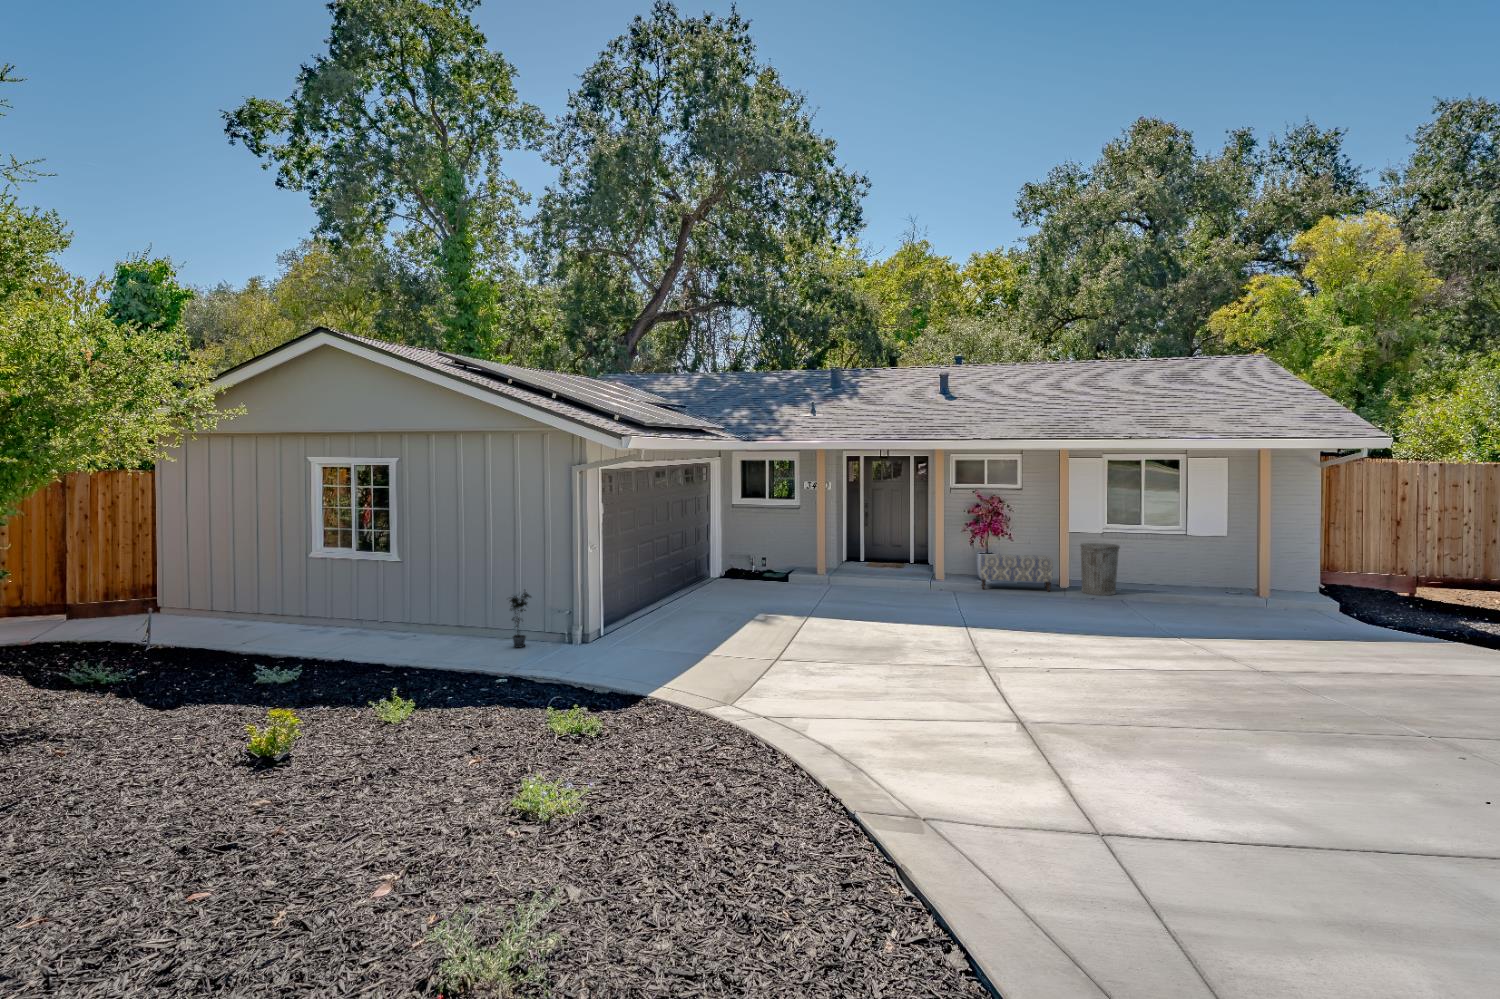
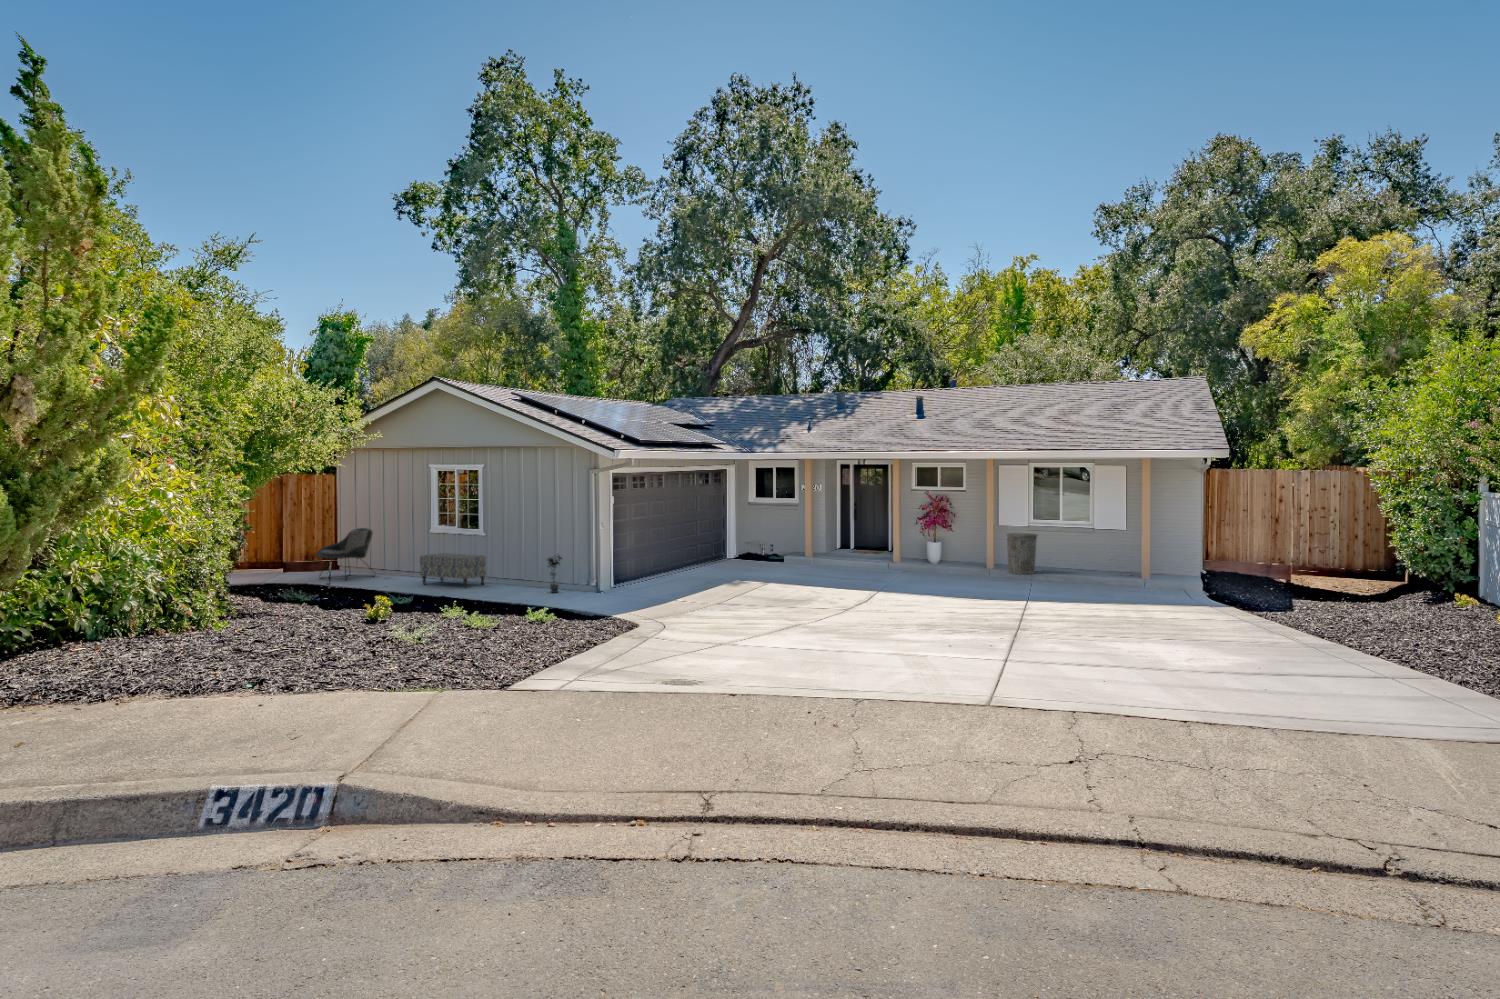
lounge chair: none [126,550,225,633] -> present [316,528,373,580]
bench: present [980,554,1053,592] -> present [420,553,486,588]

